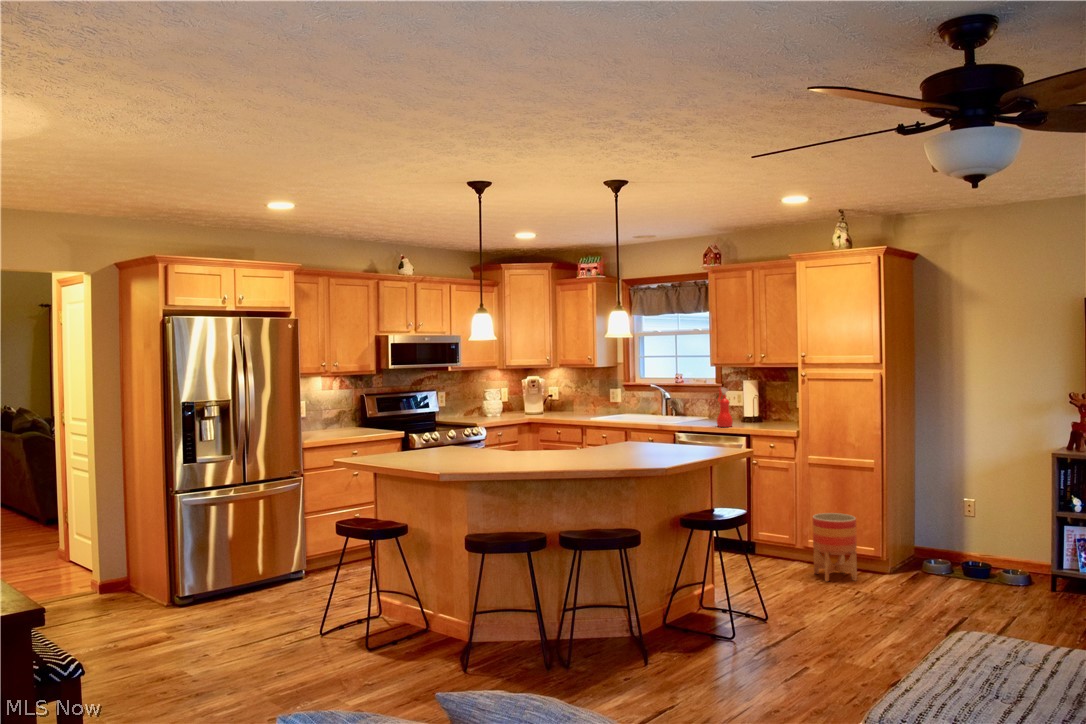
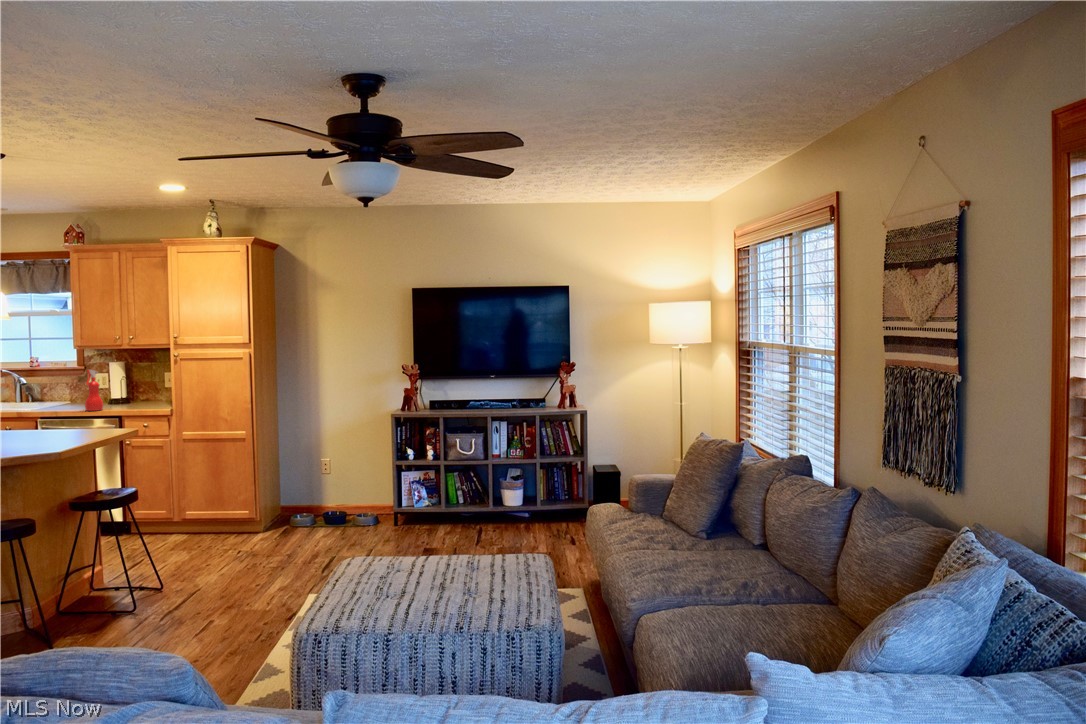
planter: present [813,513,857,582] -> none [194,484,237,549]

